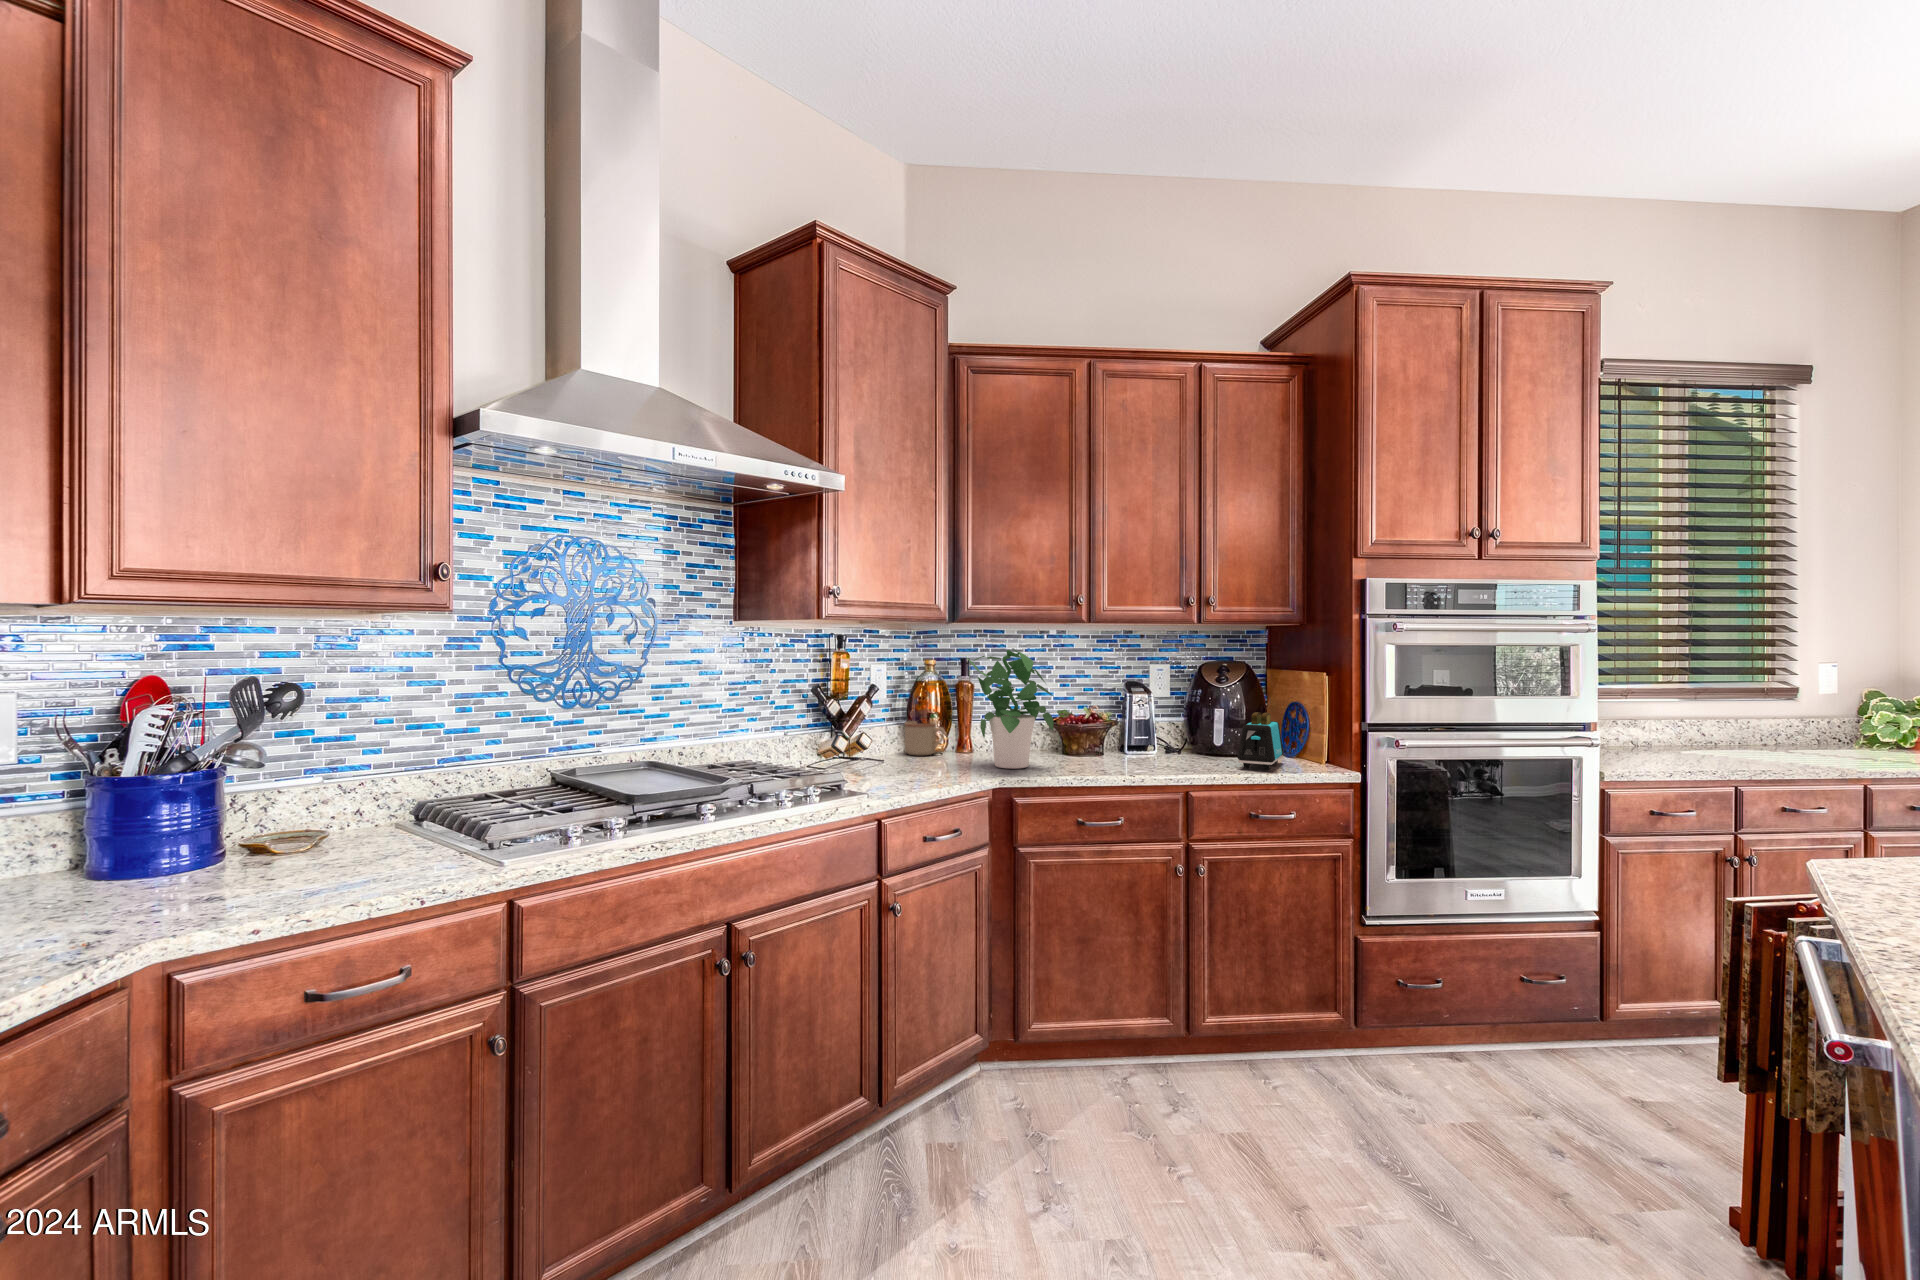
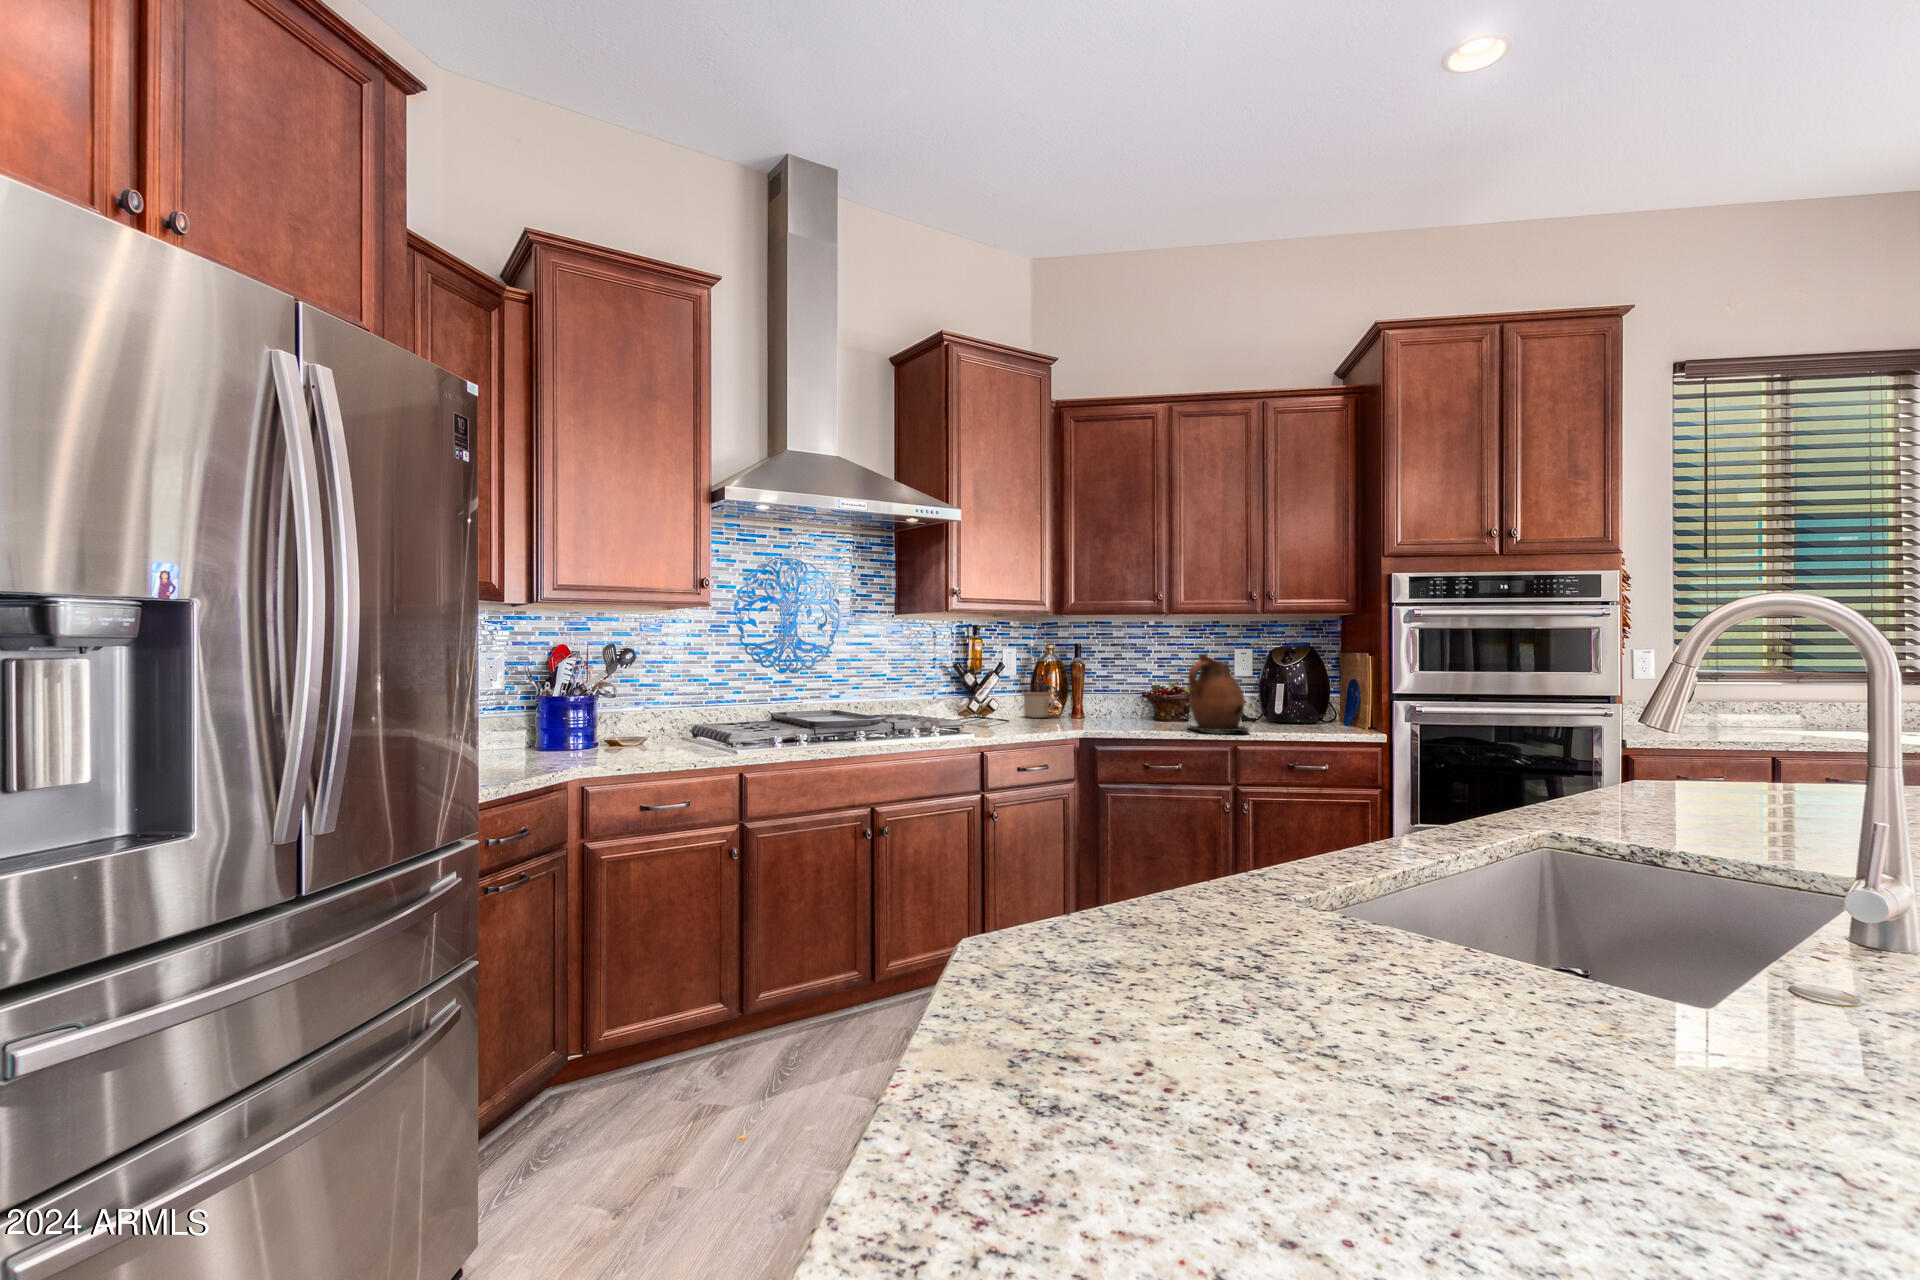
potted plant: present [967,650,1054,769] -> none [1064,634,1132,726]
ceramic pitcher: none [1115,675,1204,774] -> present [1188,655,1250,732]
toaster: present [1237,712,1284,770] -> none [1287,686,1335,733]

